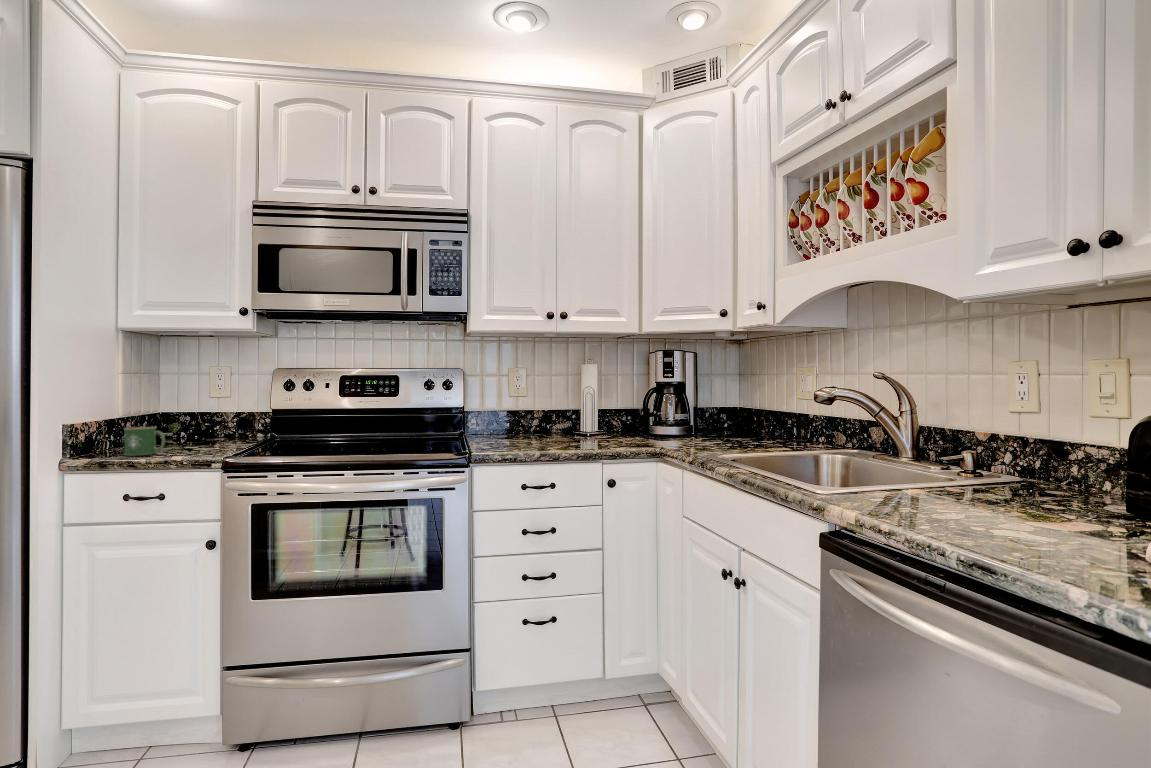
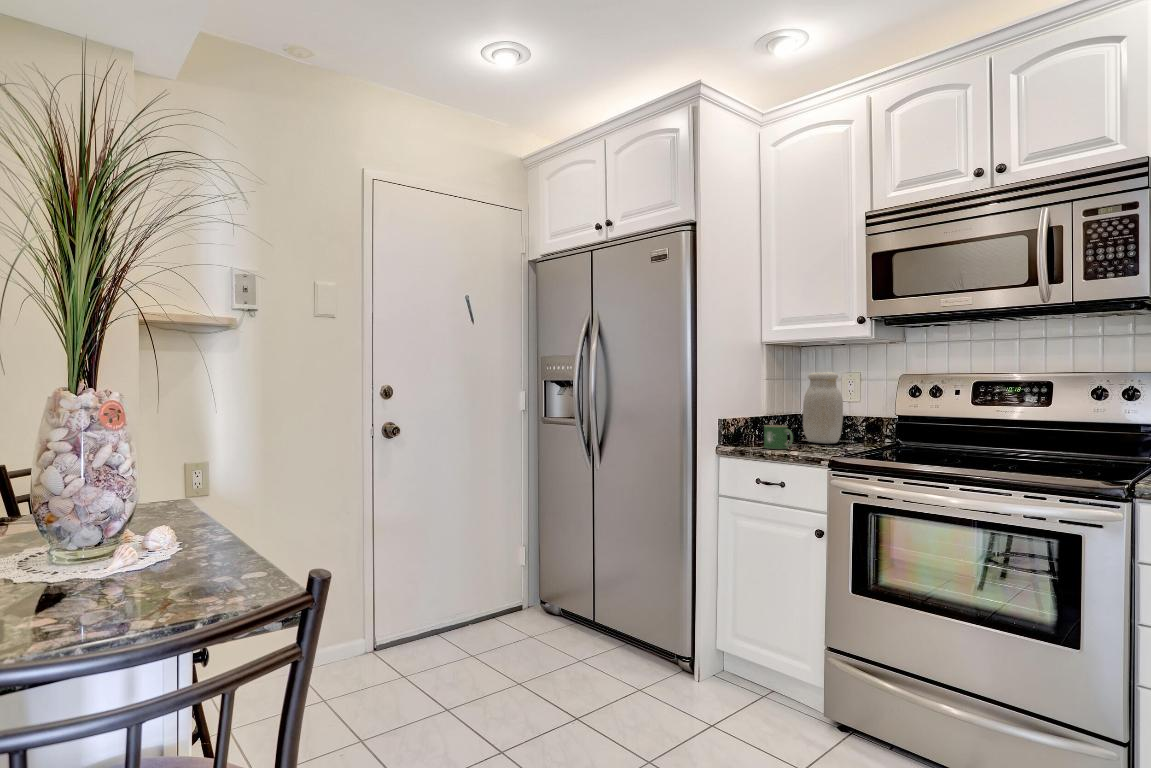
jar: none [165,365,213,444] -> present [803,372,843,444]

